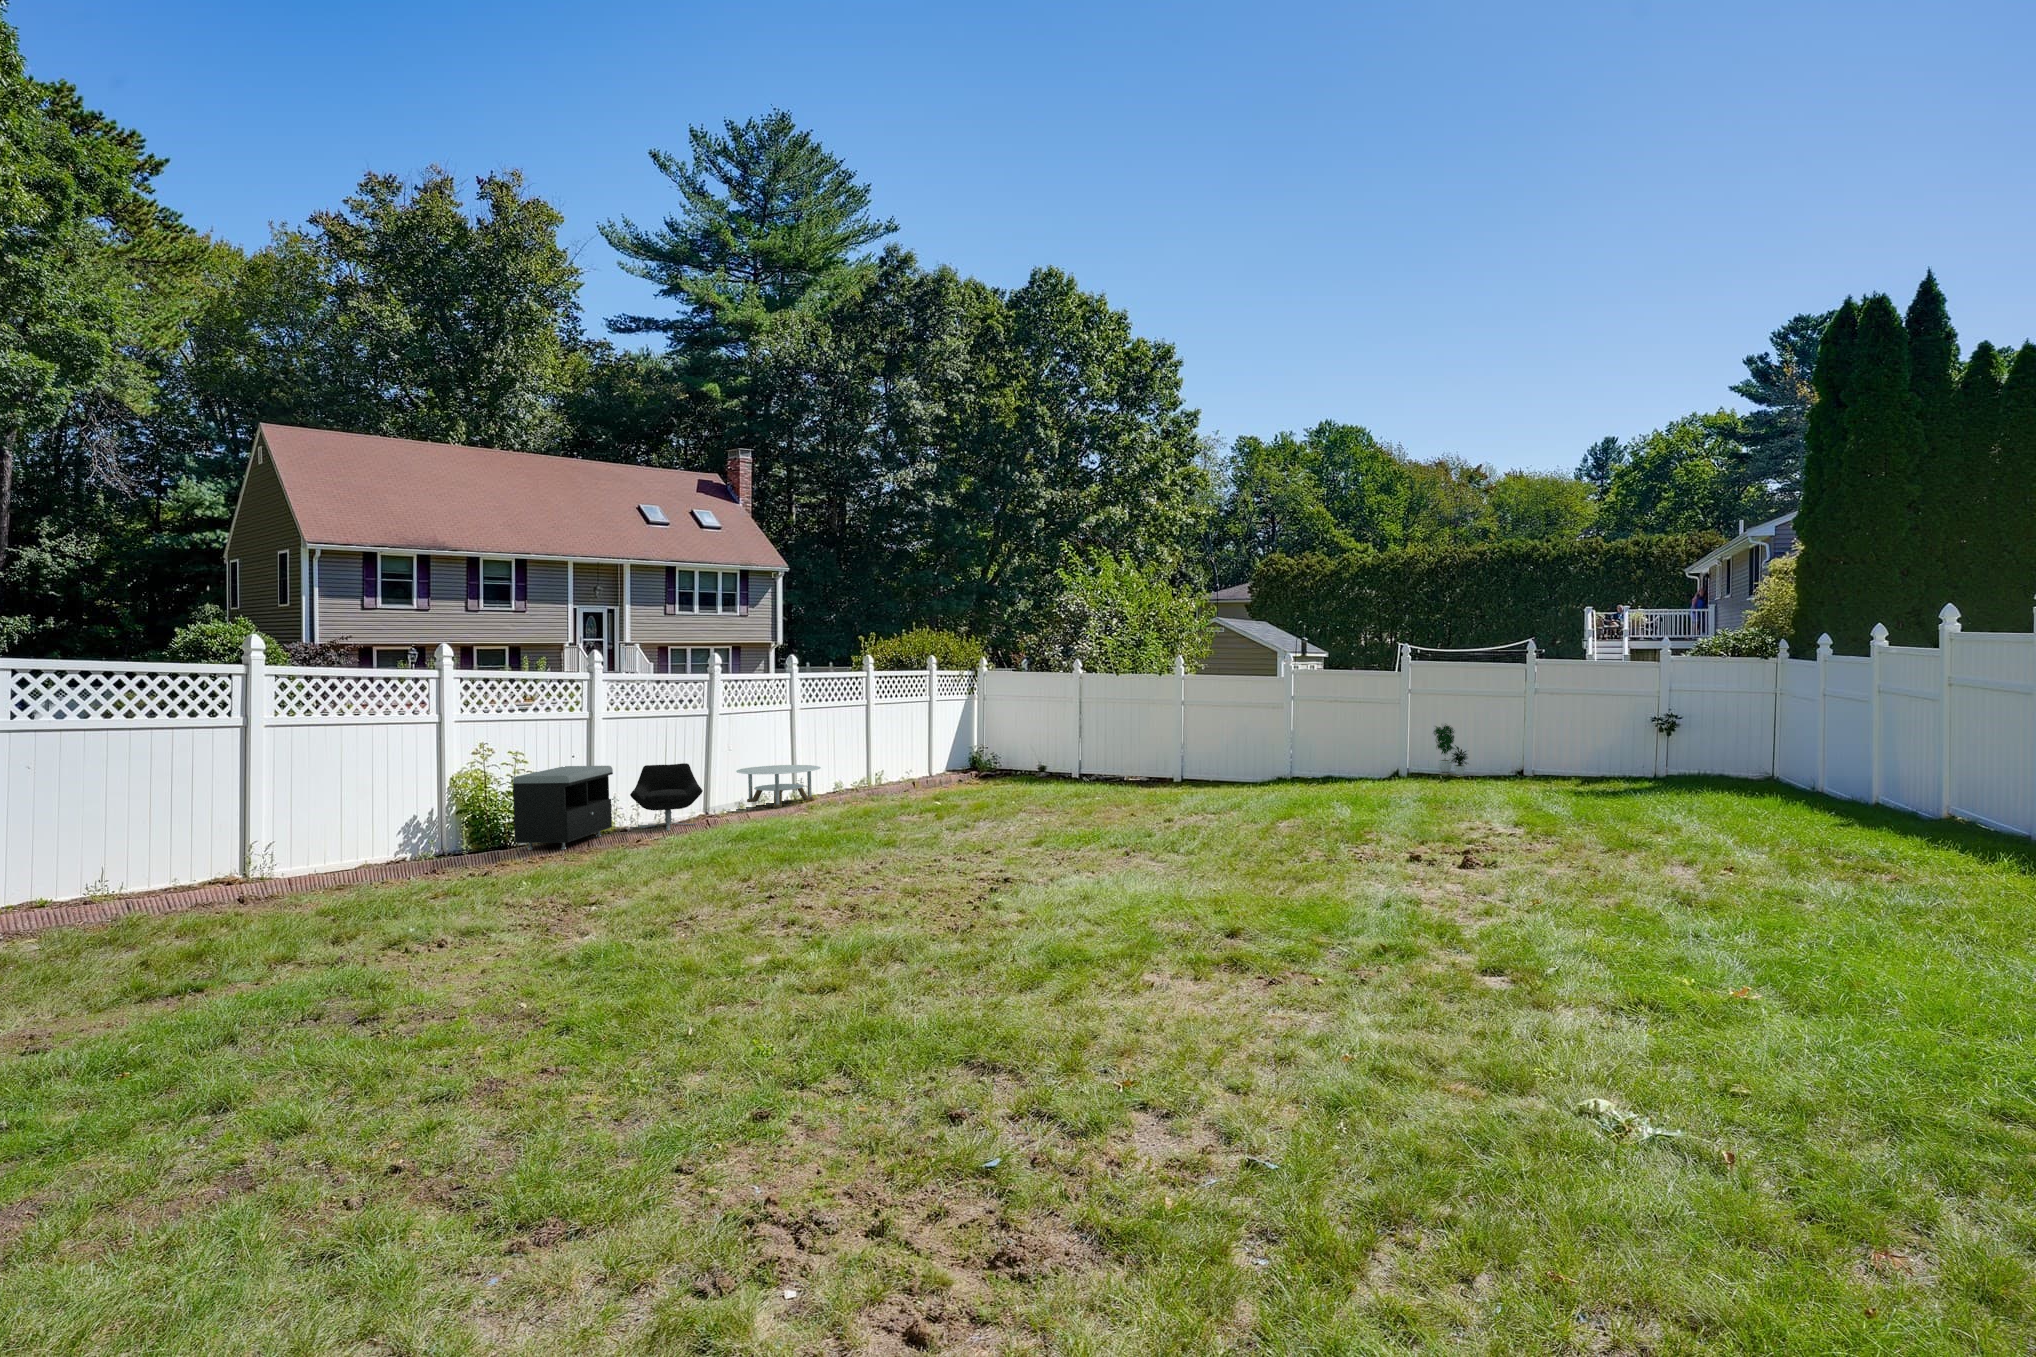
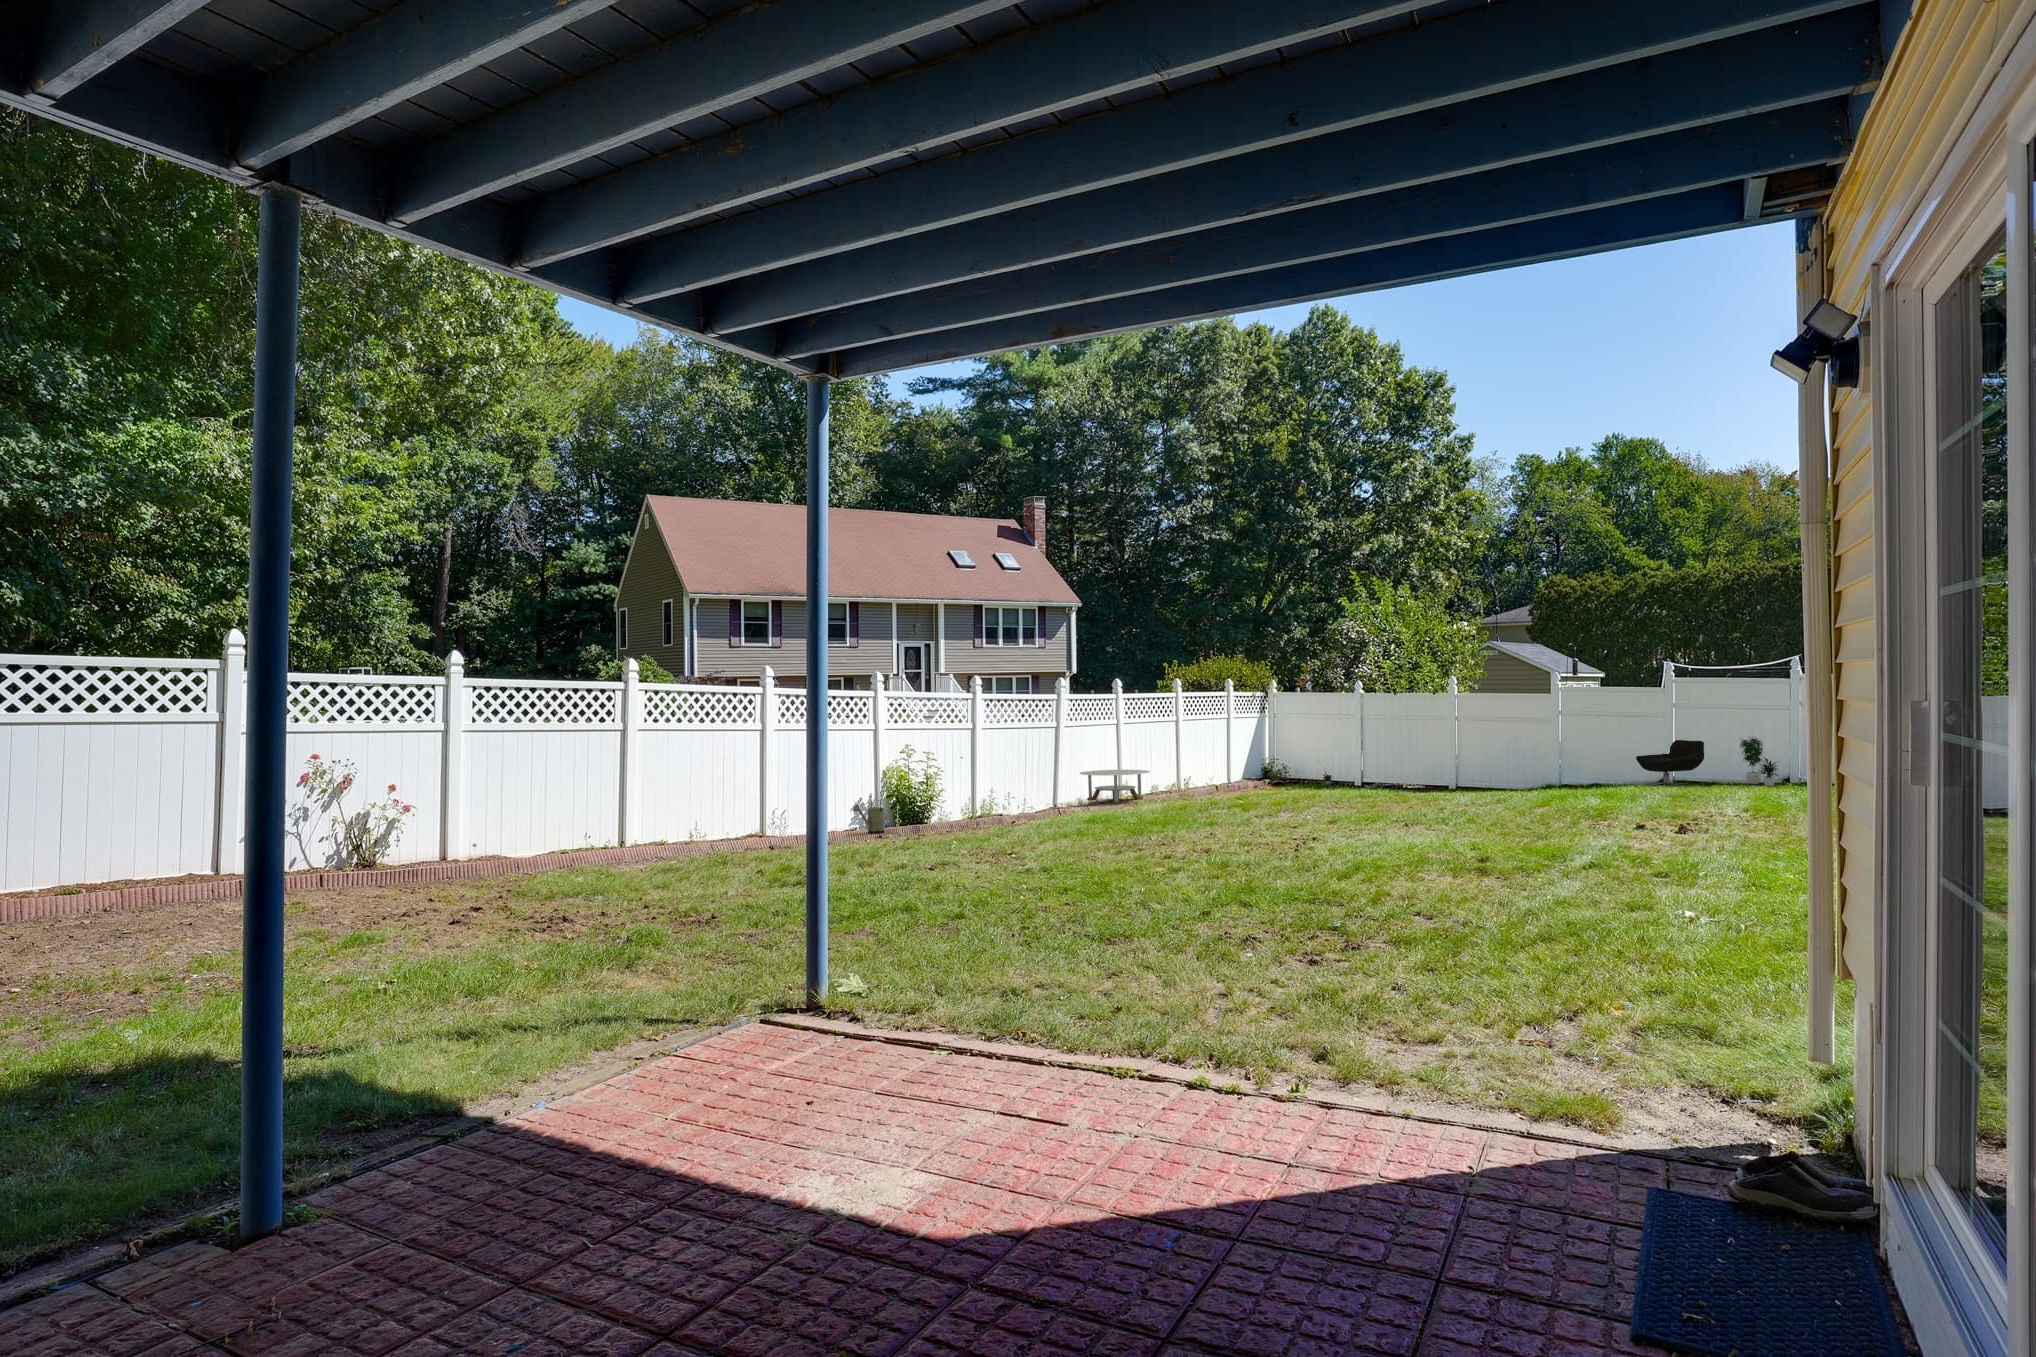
lounge chair: present [630,763,703,831] -> present [1636,740,1704,786]
storage bench: present [513,766,613,850] -> none [929,763,996,827]
watering can: none [397,819,450,863] -> present [853,801,886,834]

